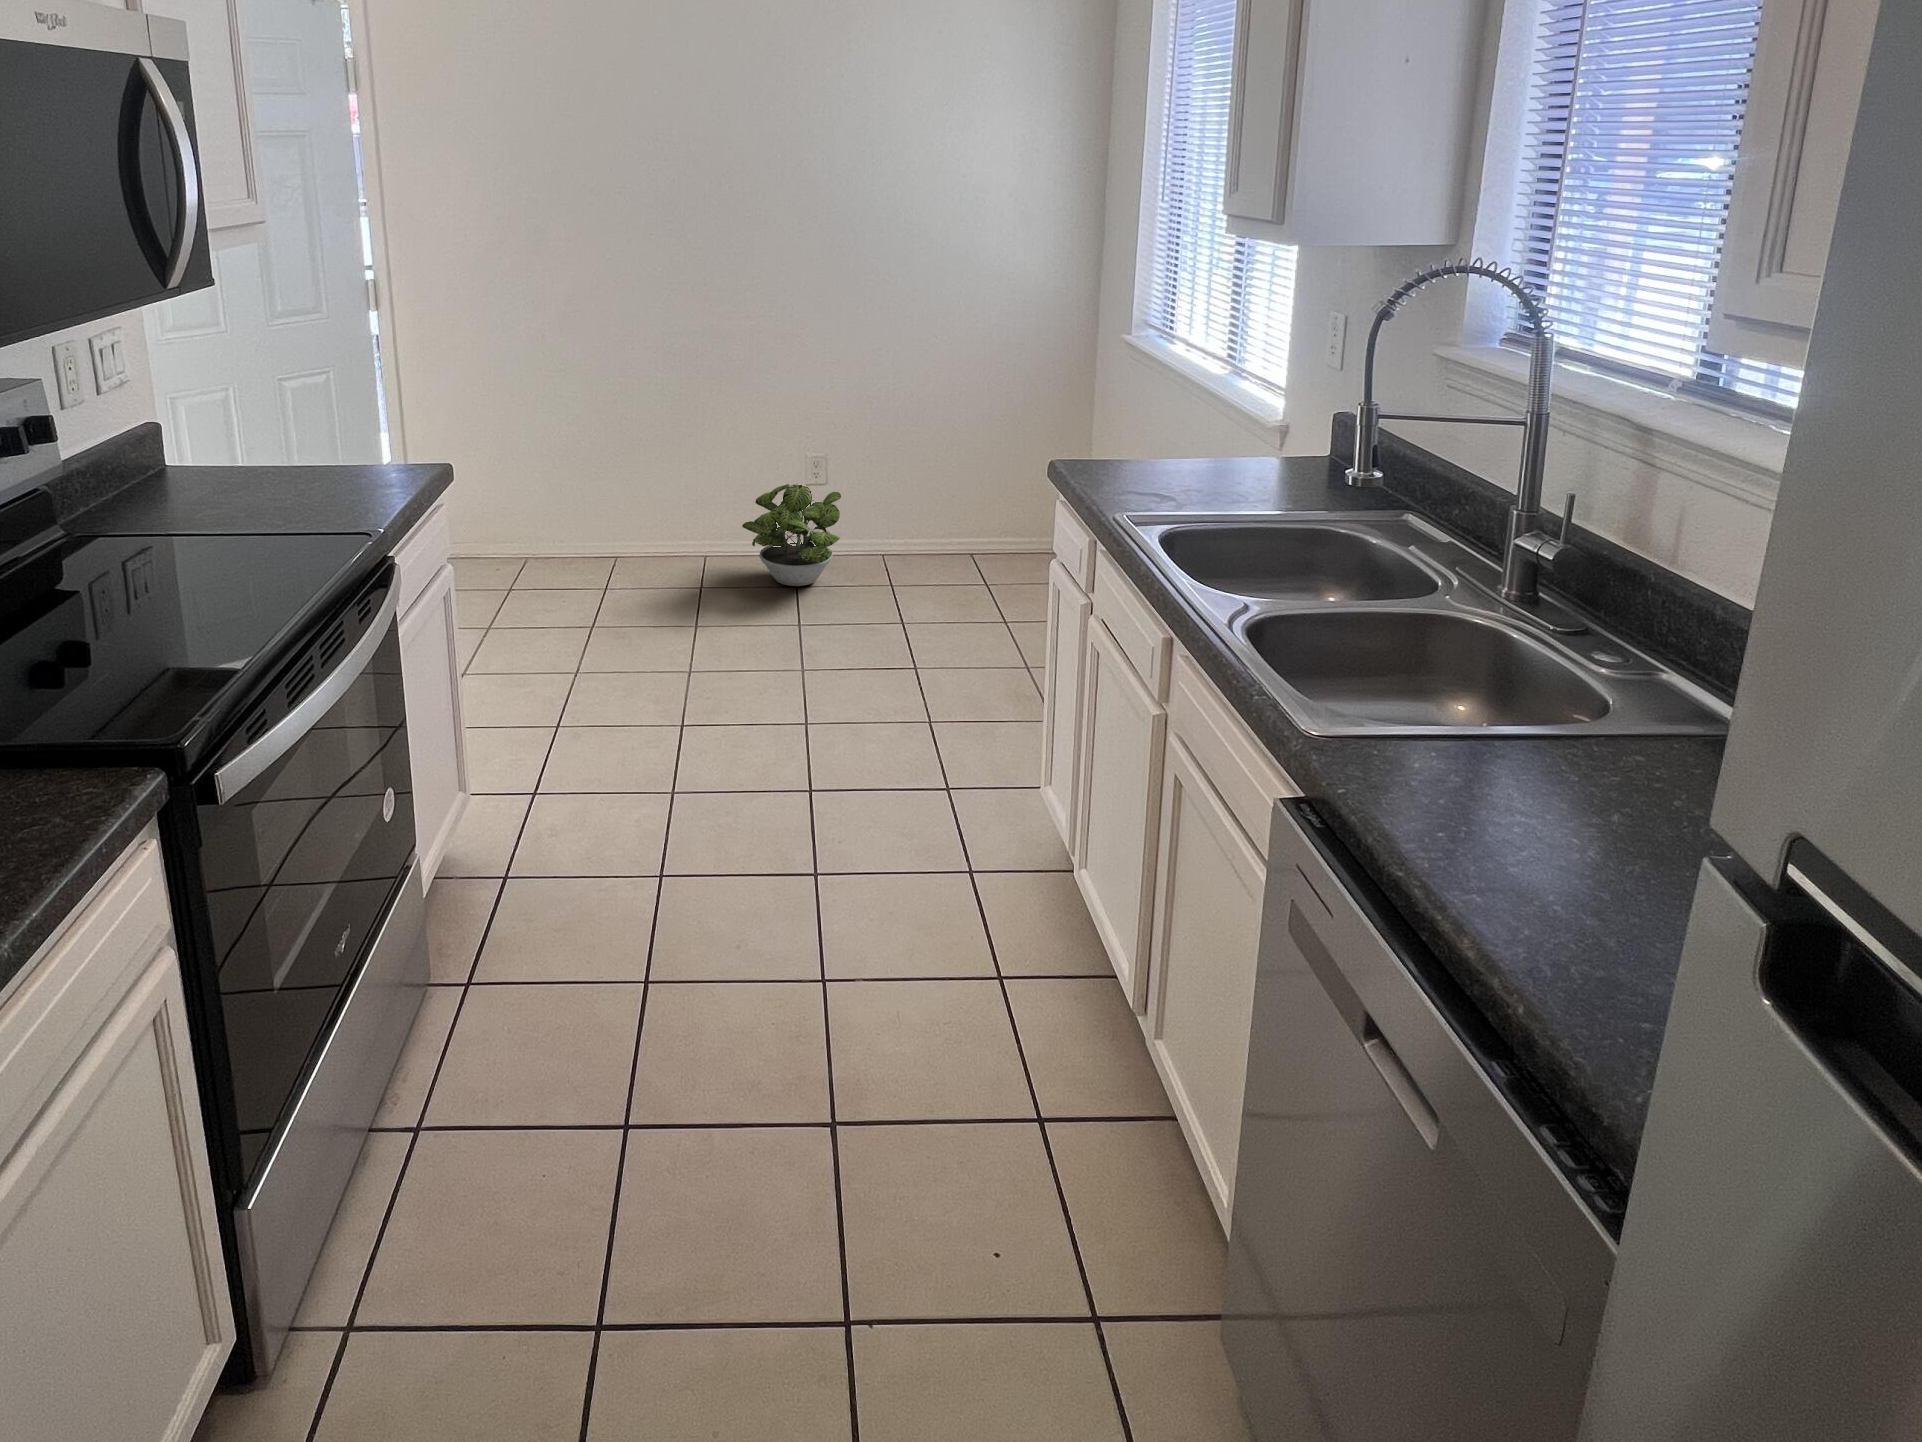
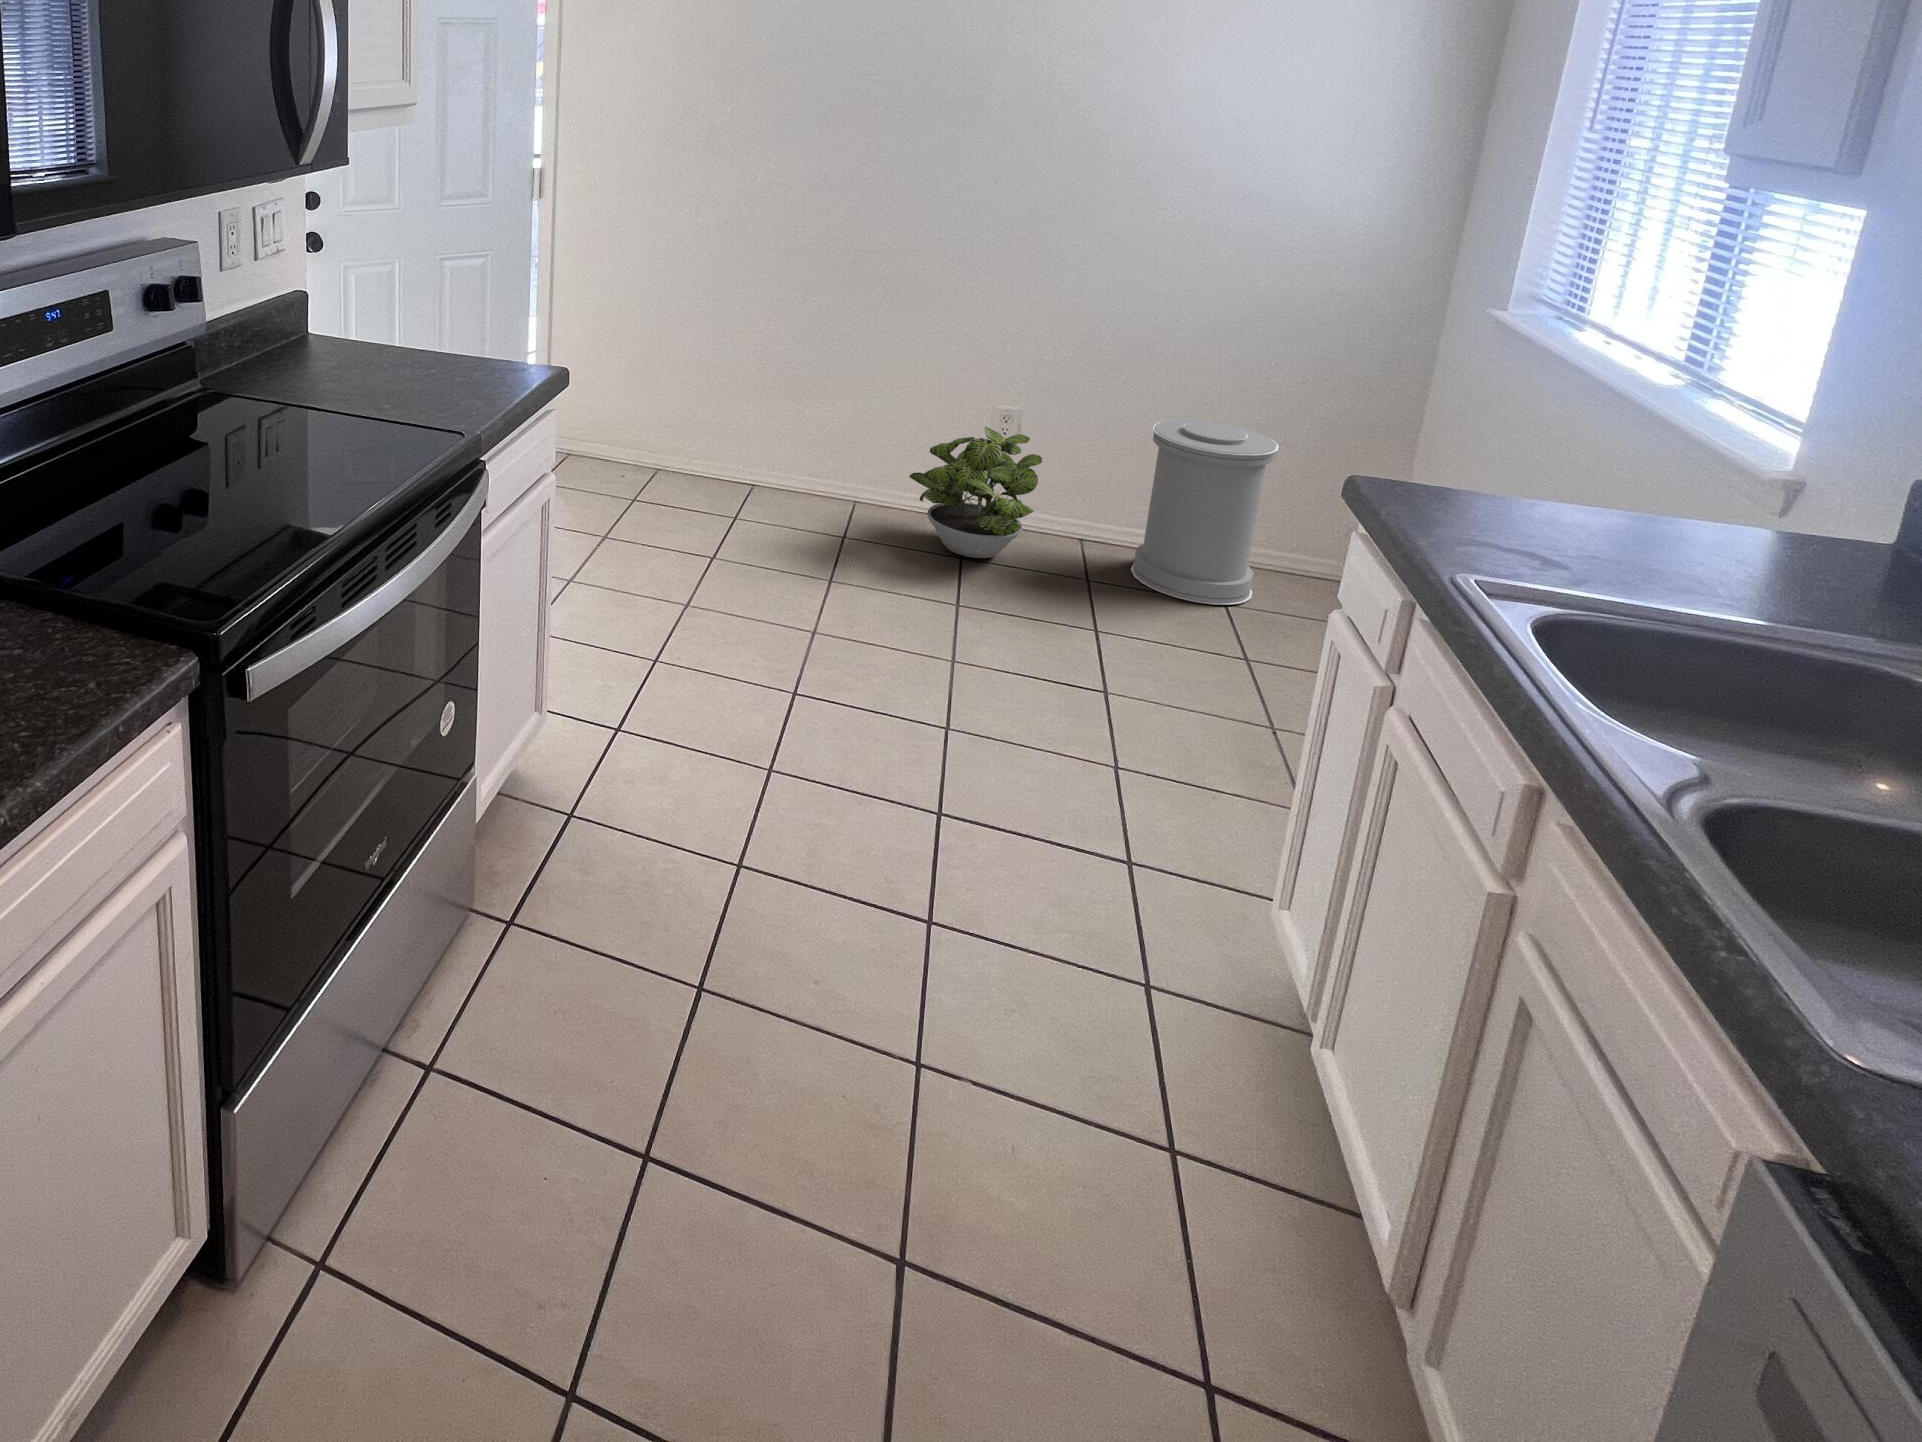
trash can: none [913,447,1000,589] -> present [1131,419,1279,605]

